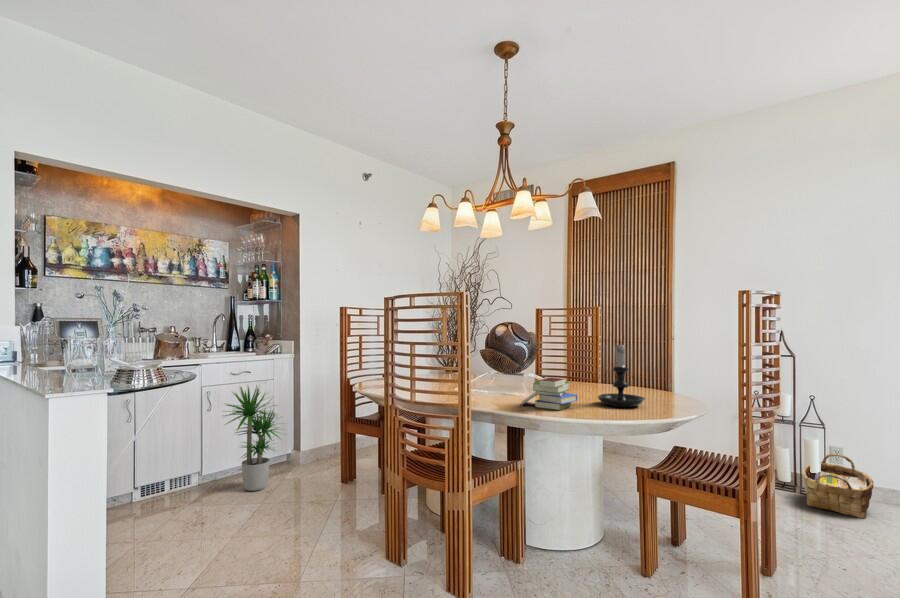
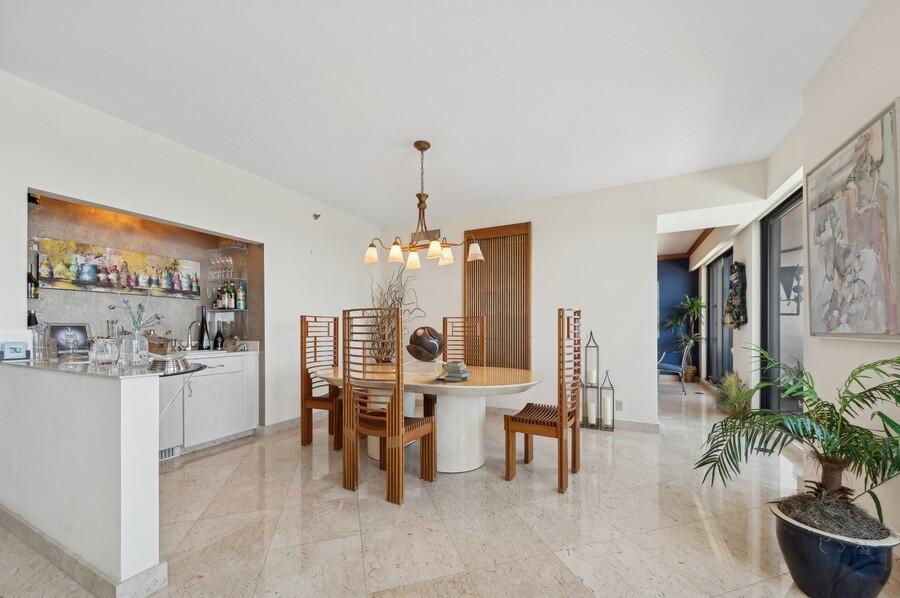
candle holder: present [598,343,645,407] -> none [484,337,512,379]
potted plant: present [225,386,281,491] -> none [197,373,256,457]
woven basket: present [803,454,874,518] -> none [601,404,638,441]

